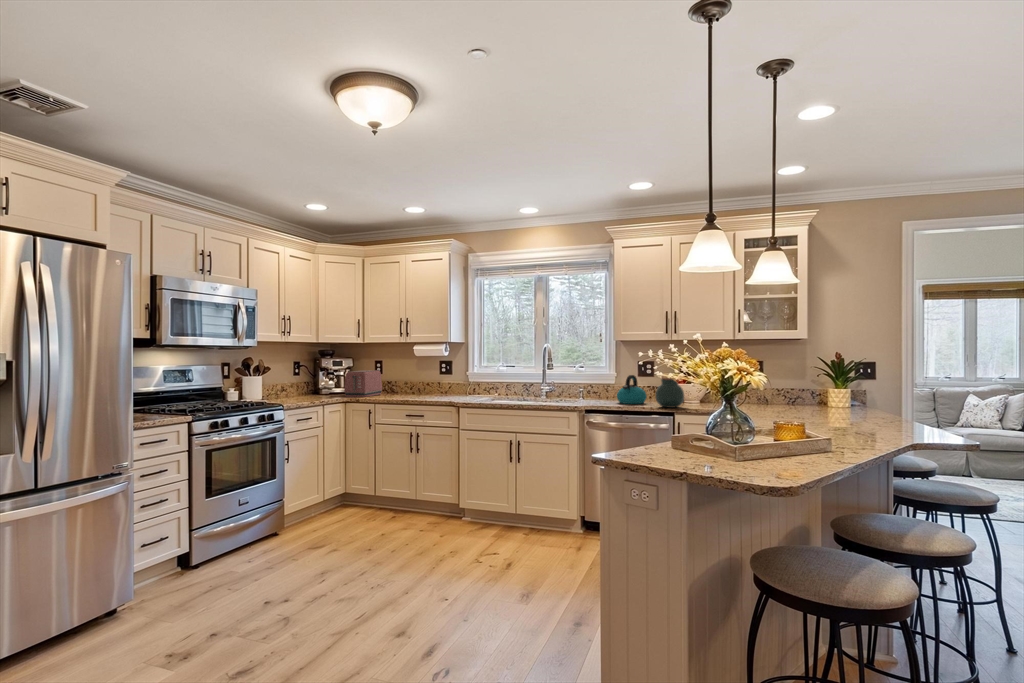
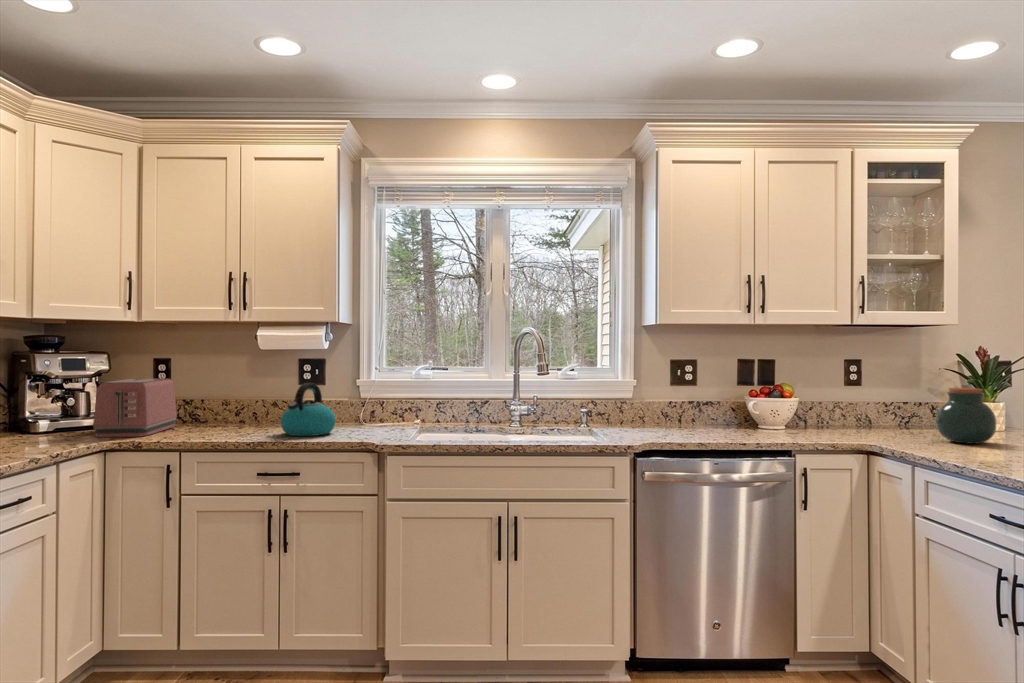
kettle: present [617,375,647,404] -> present [280,383,336,436]
jar: present [656,376,684,408] -> present [936,388,996,444]

